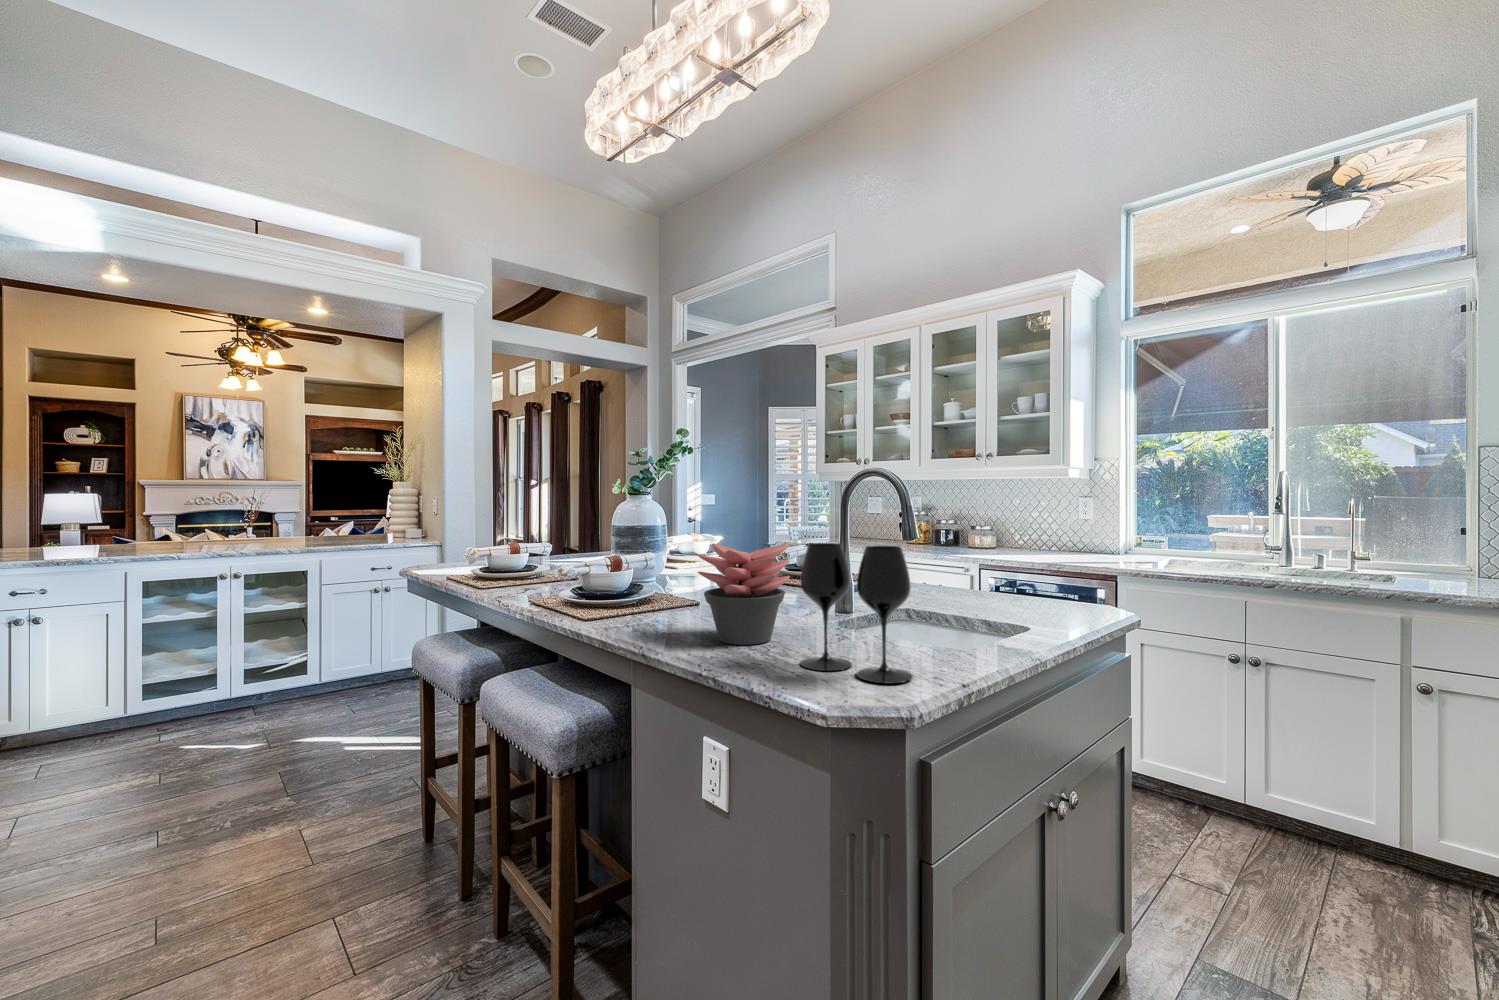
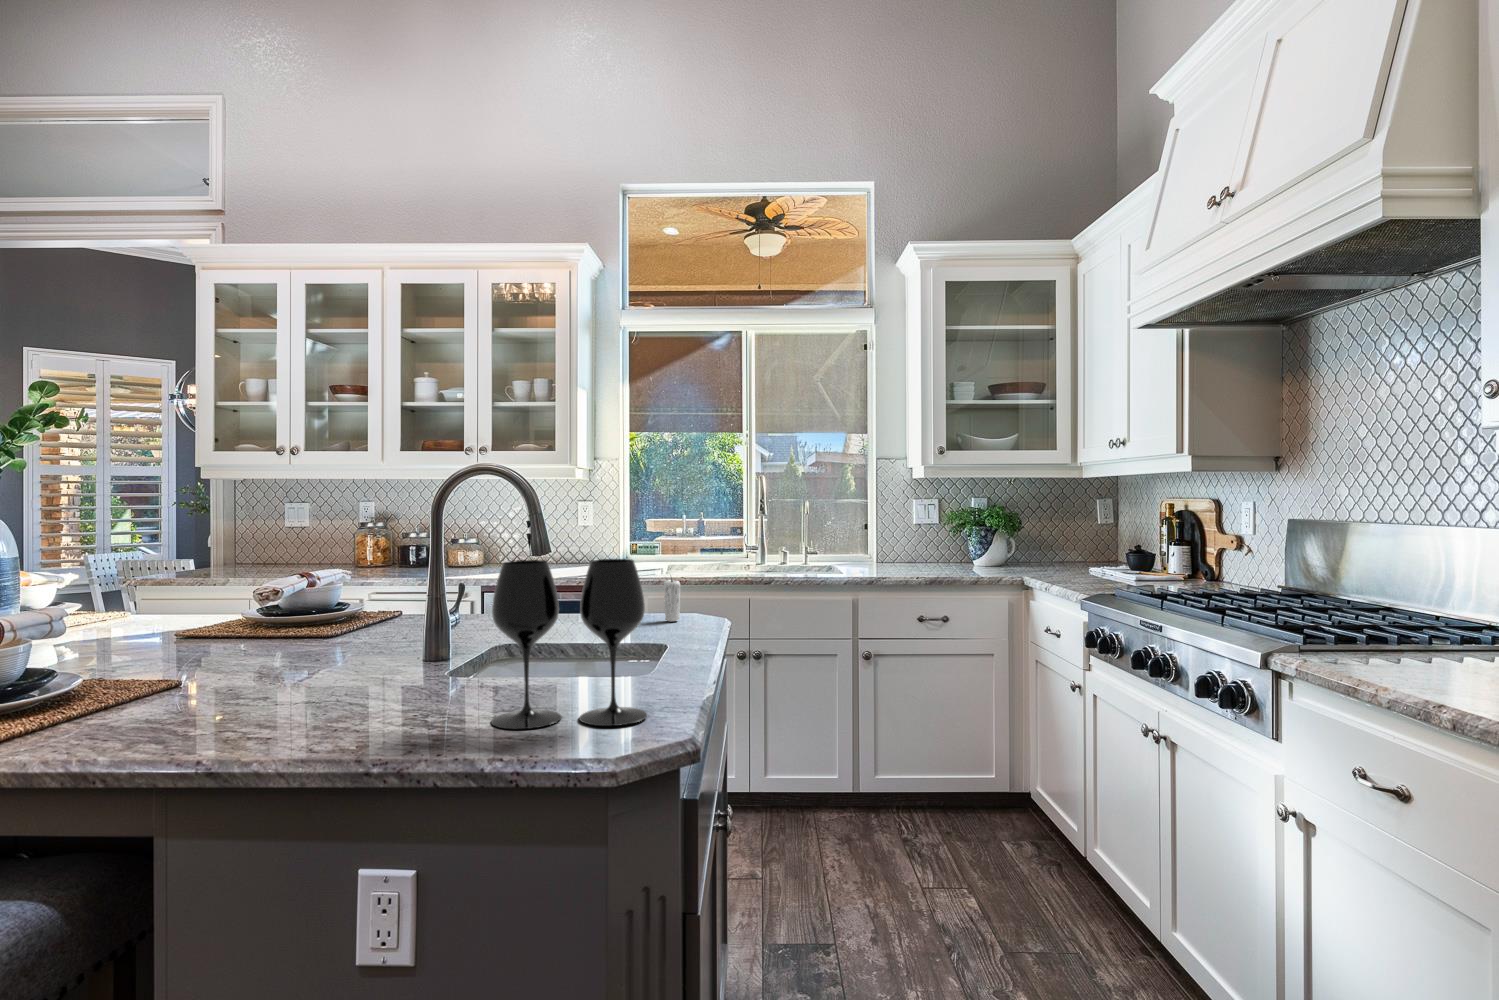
succulent plant: present [698,544,790,645] -> none [286,568,427,724]
candle: none [1066,564,1083,610] -> present [664,578,681,622]

